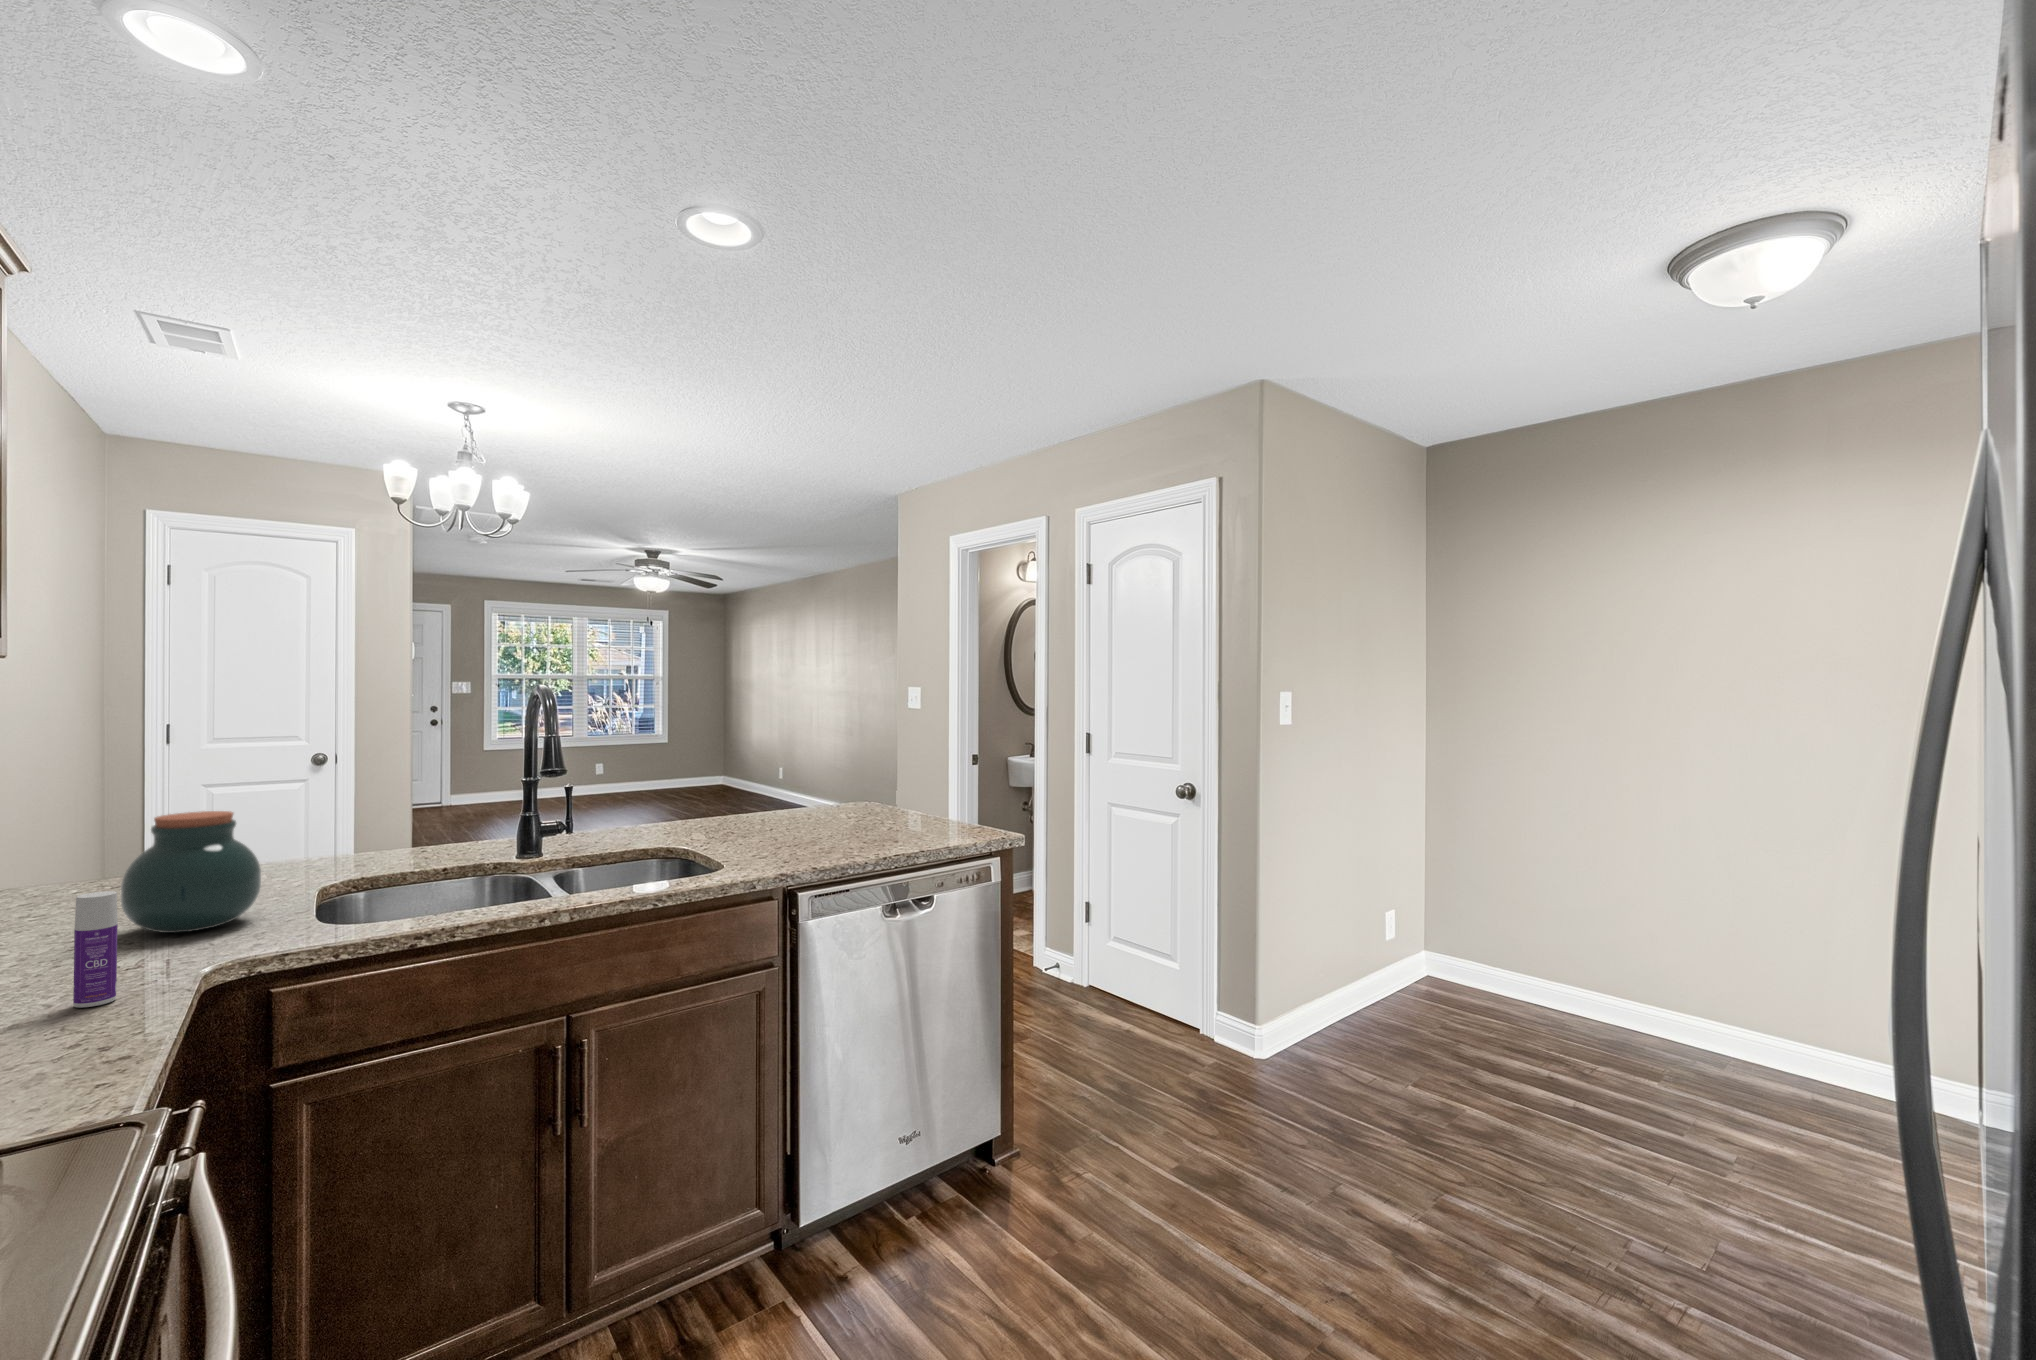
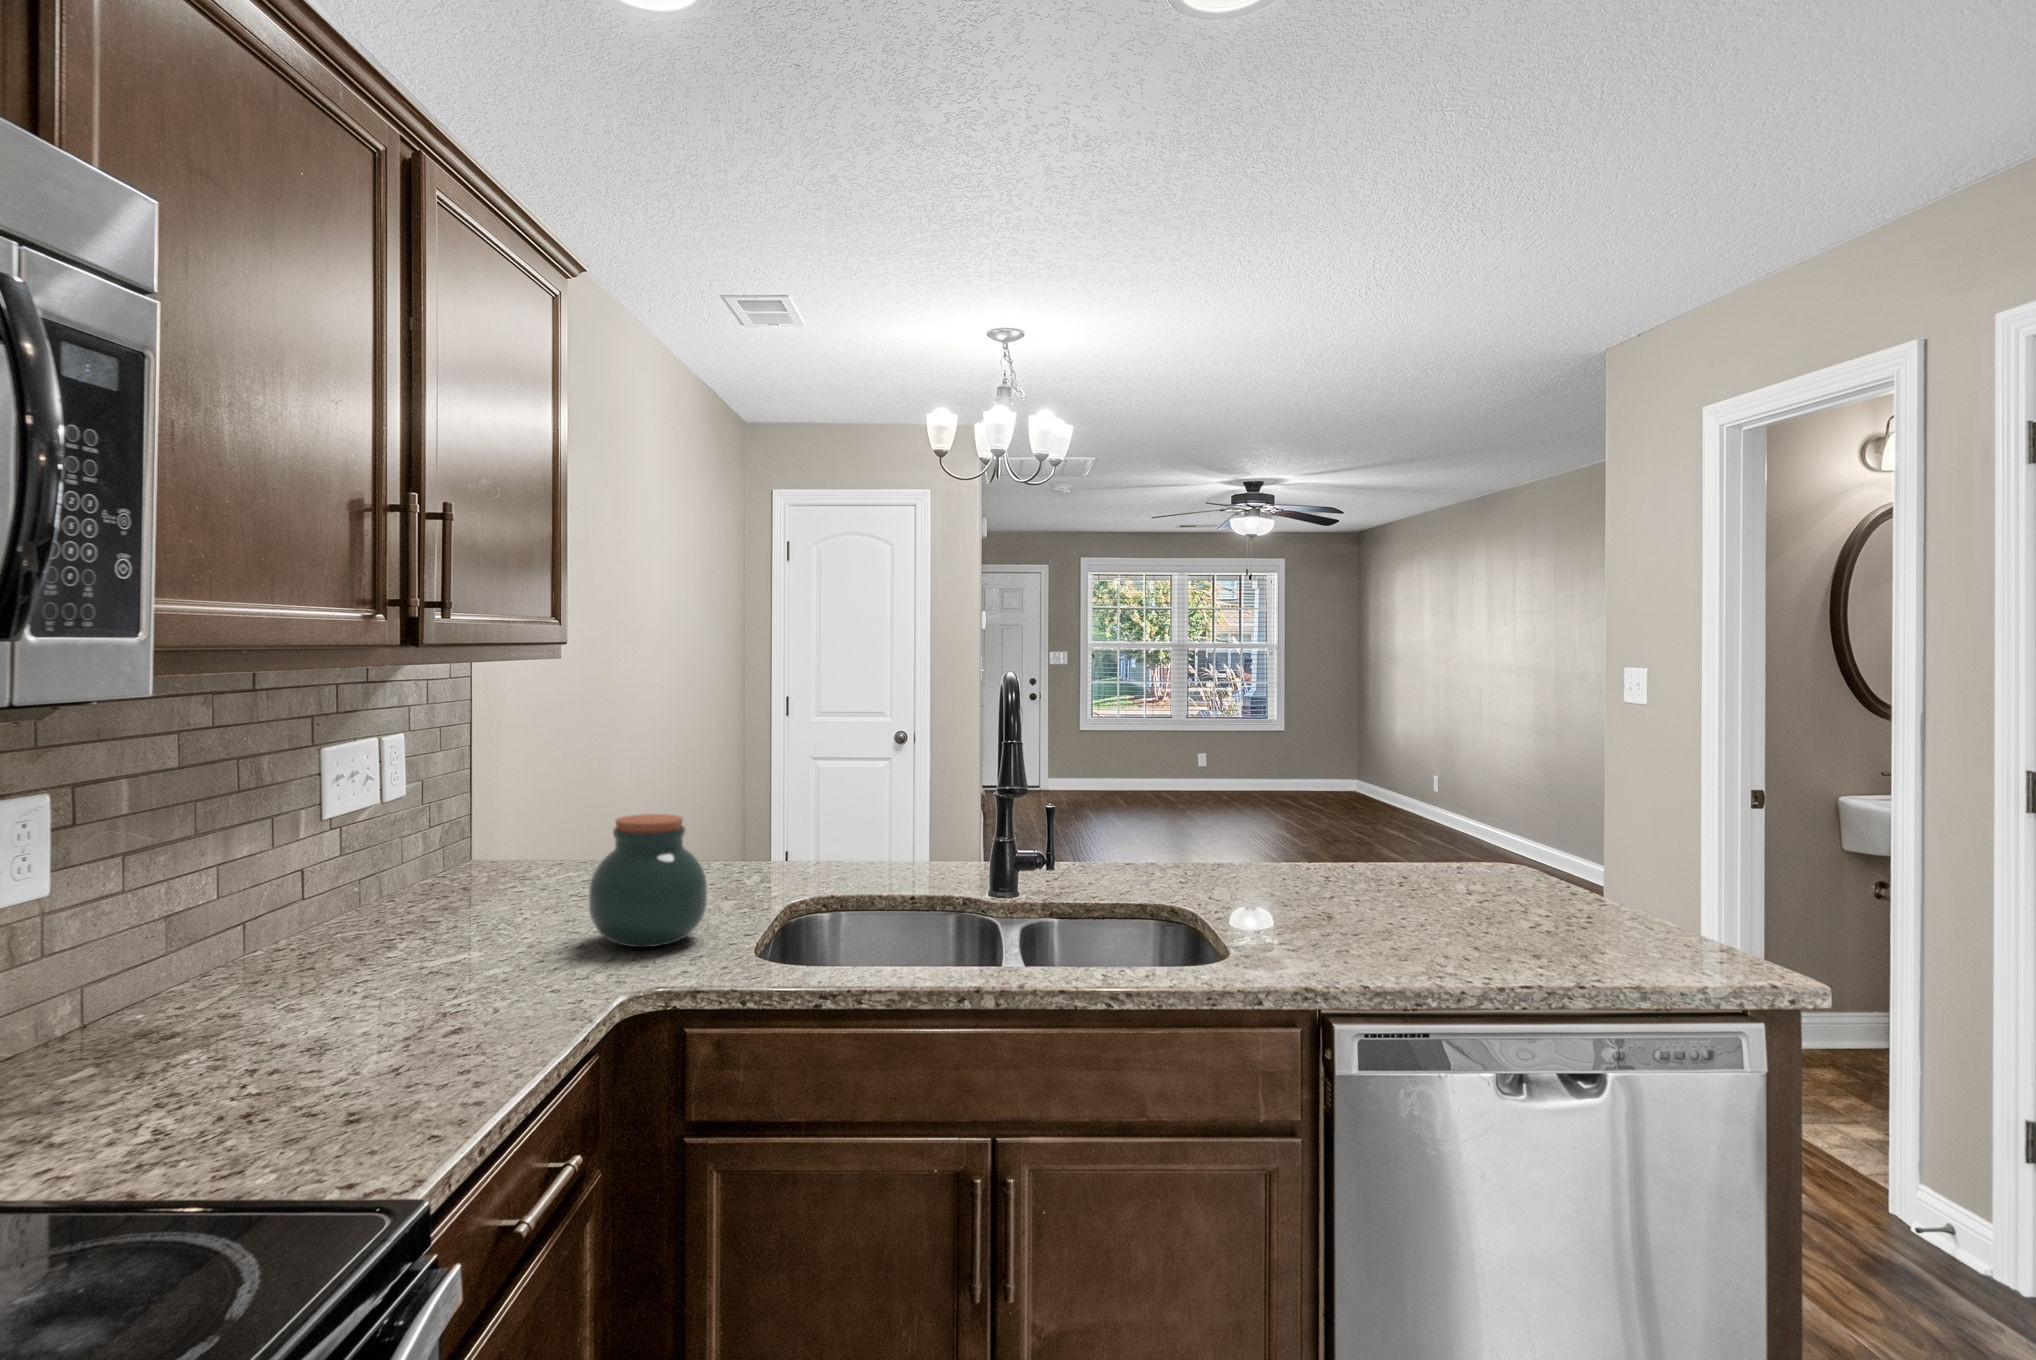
bottle: present [73,891,118,1008] -> none [495,906,530,1030]

